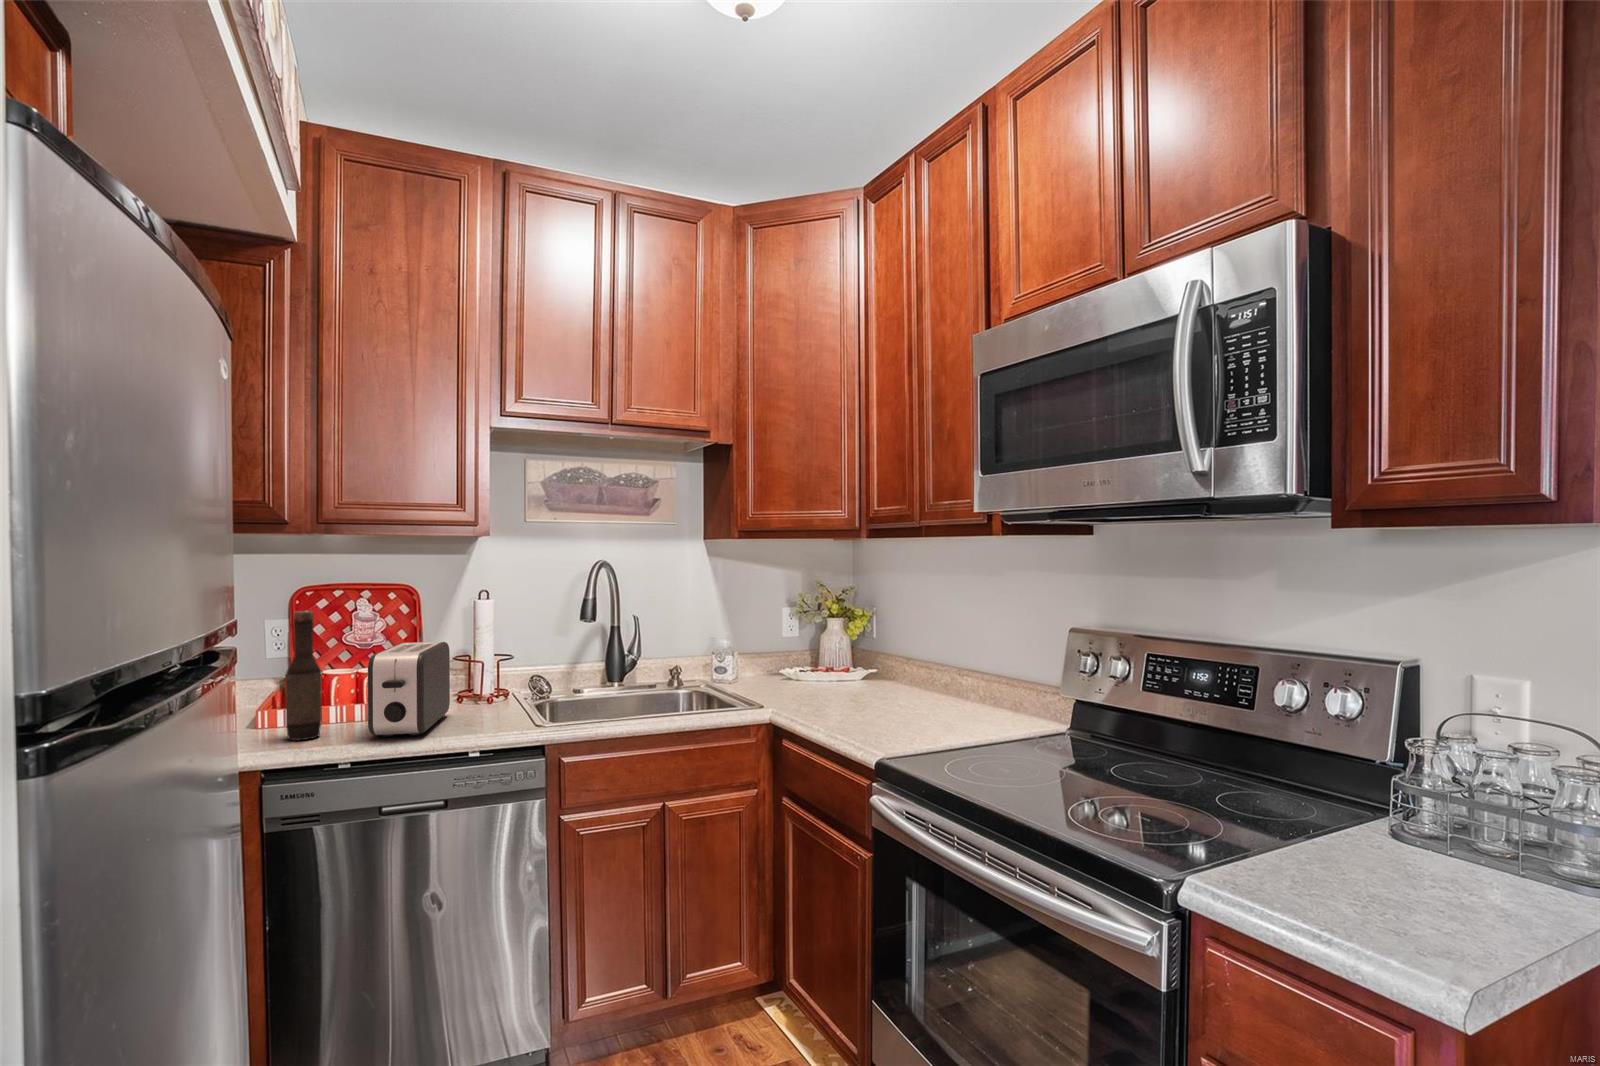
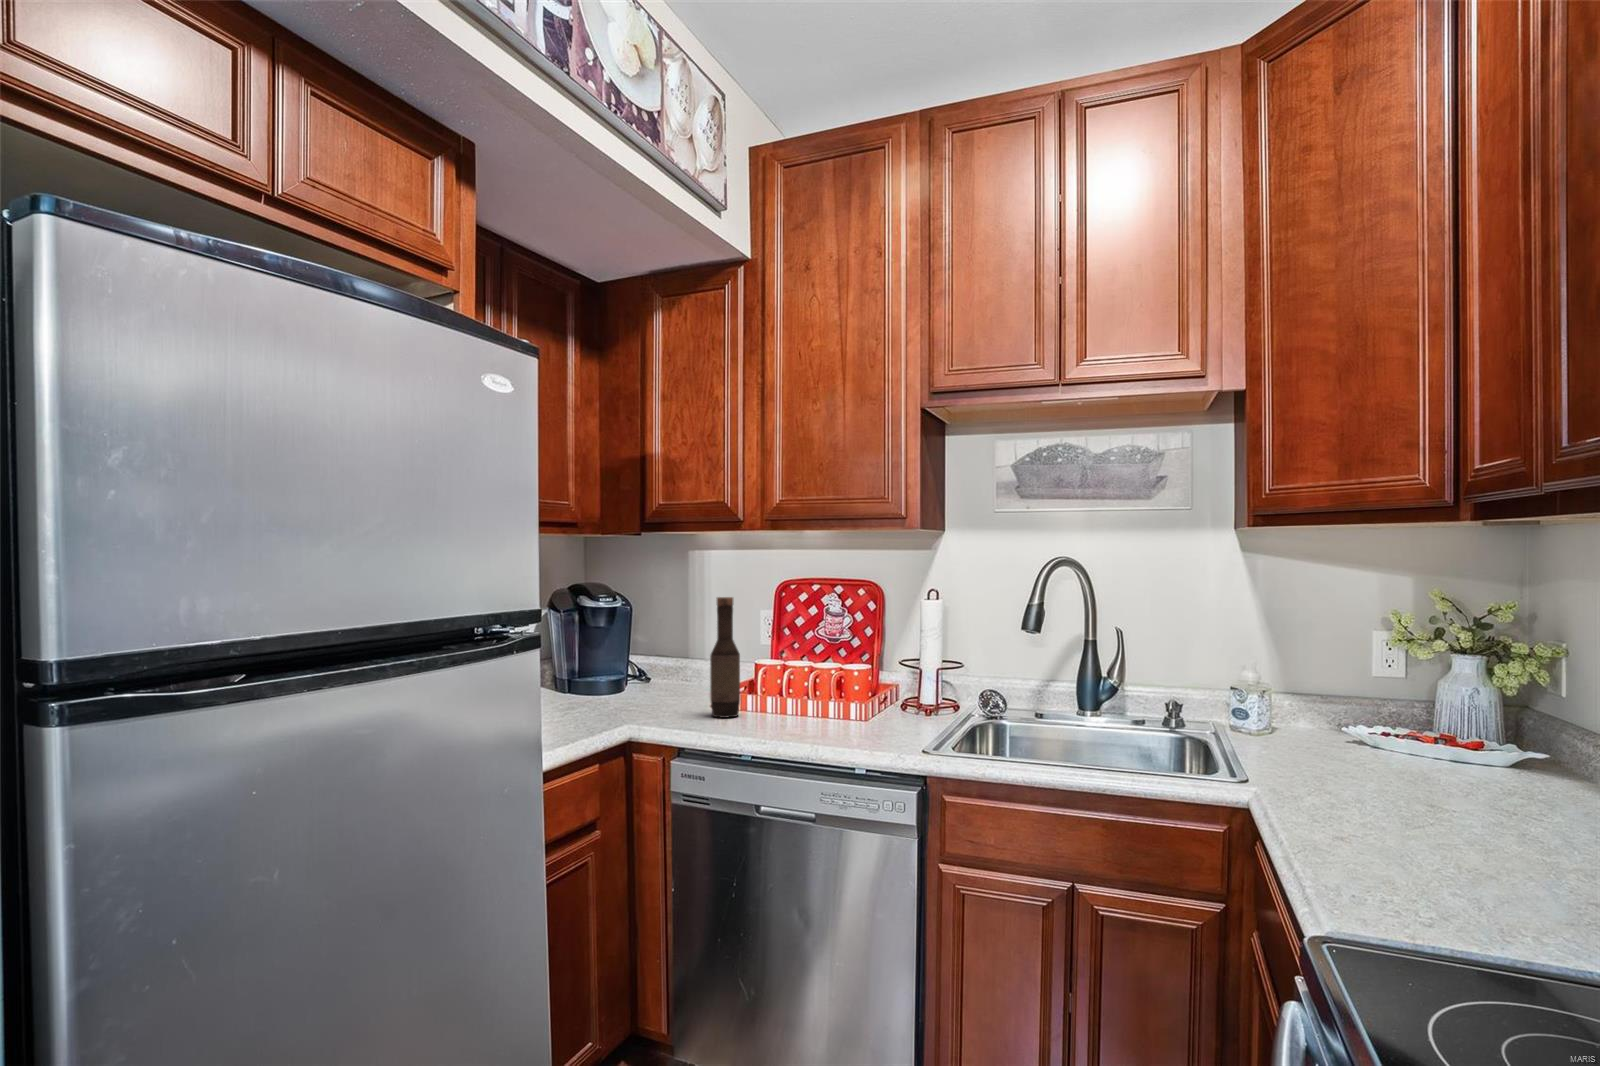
toaster: present [368,642,450,737] -> none [760,636,867,728]

